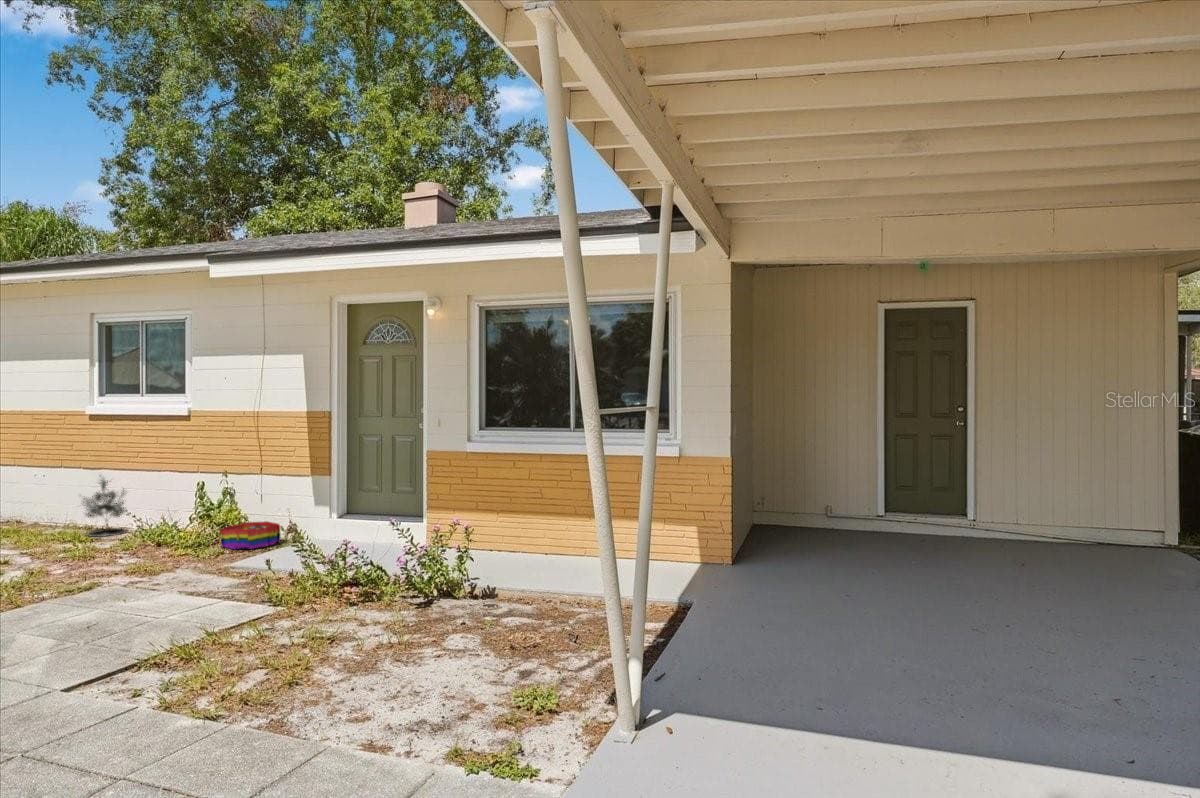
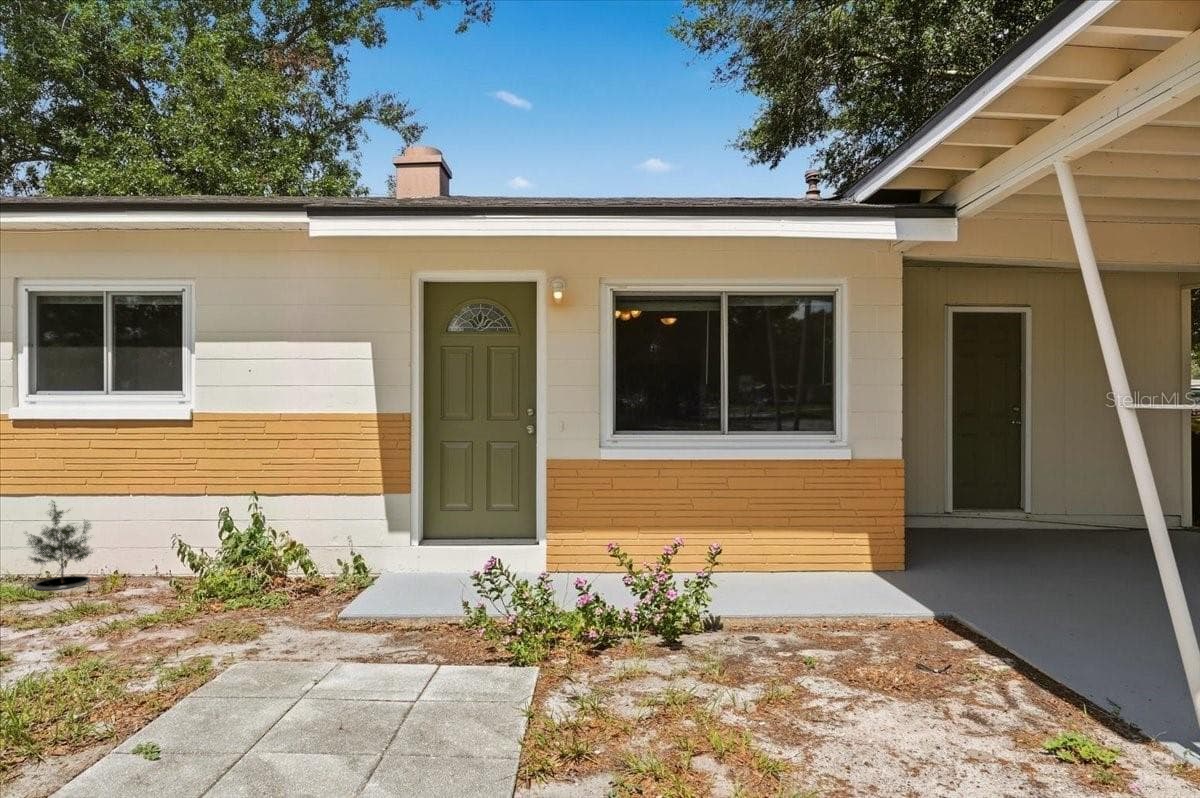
storage bin: present [221,521,280,549] -> none [276,554,350,593]

